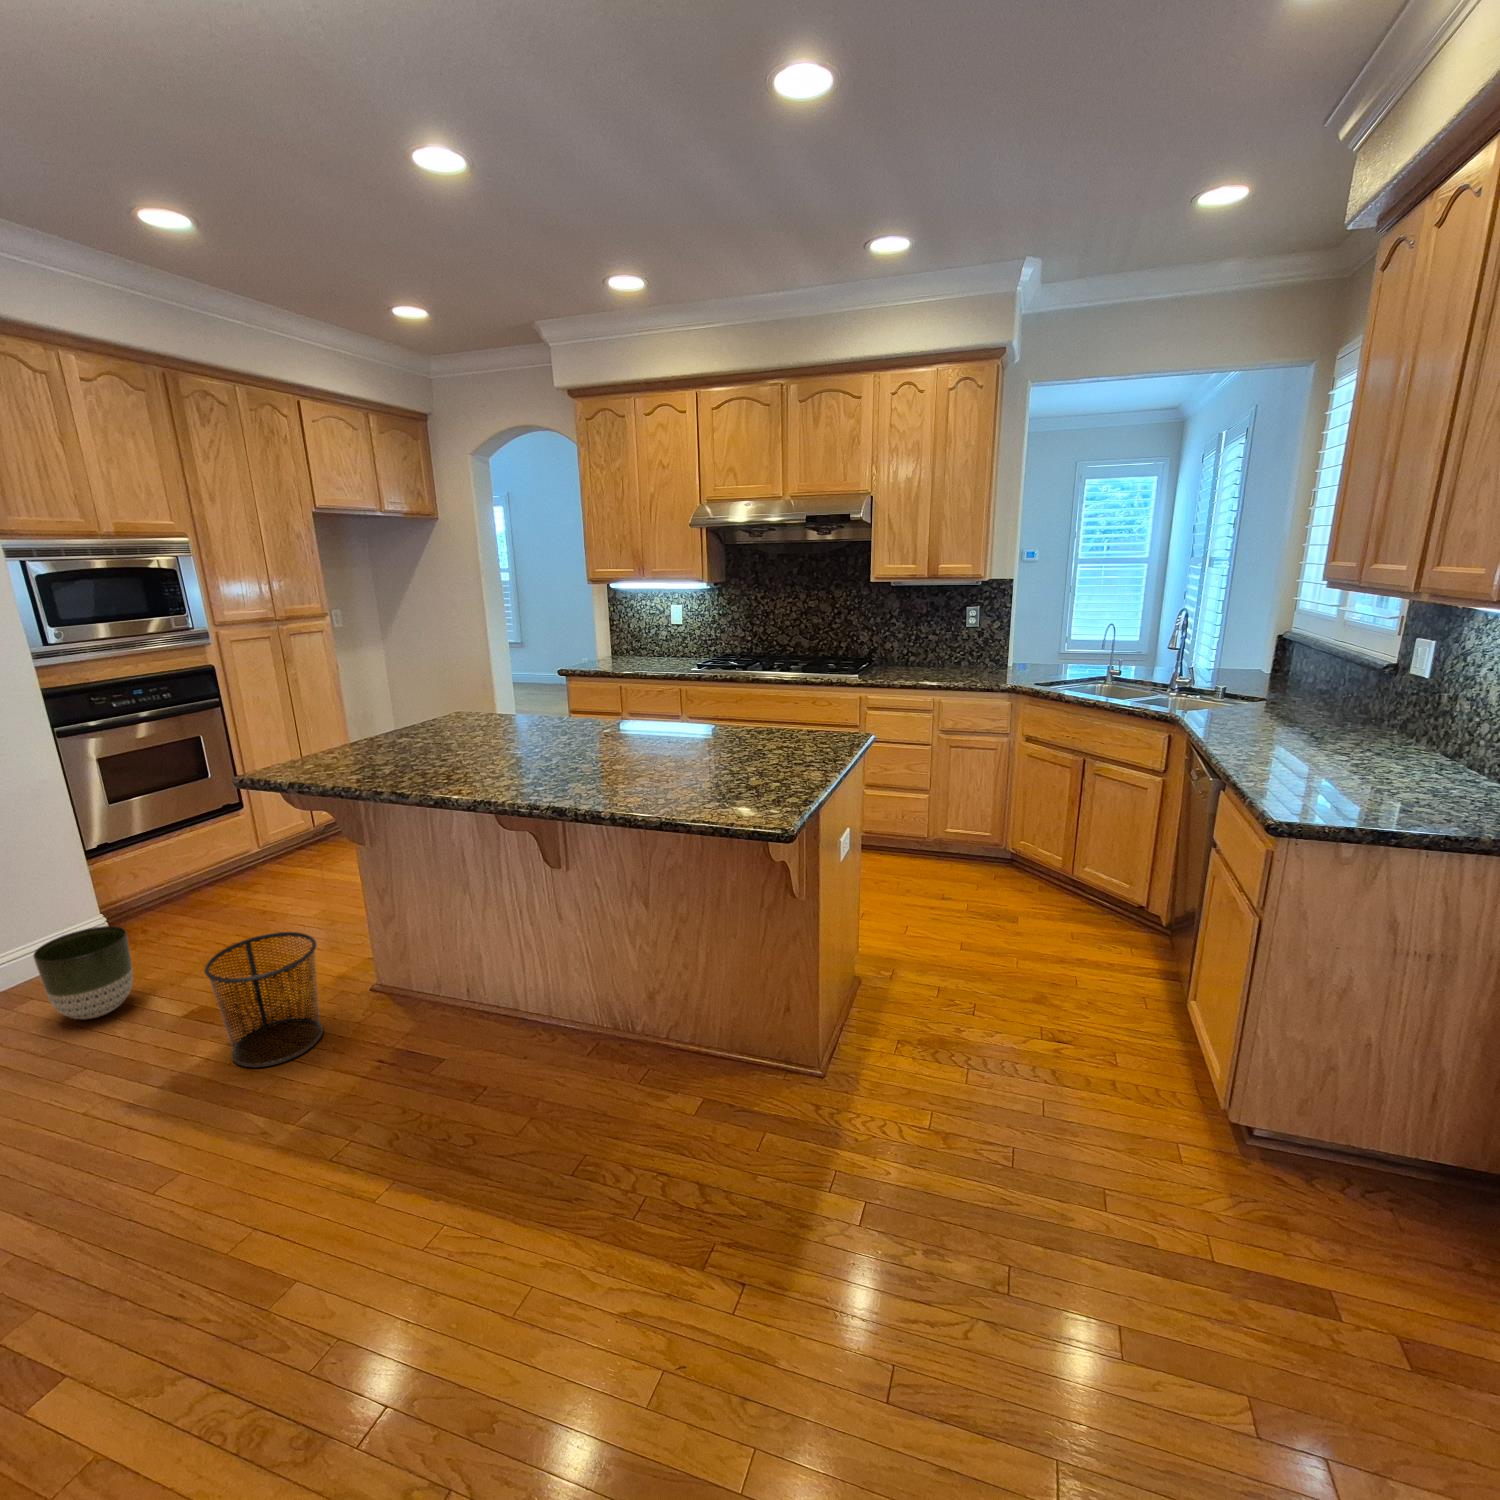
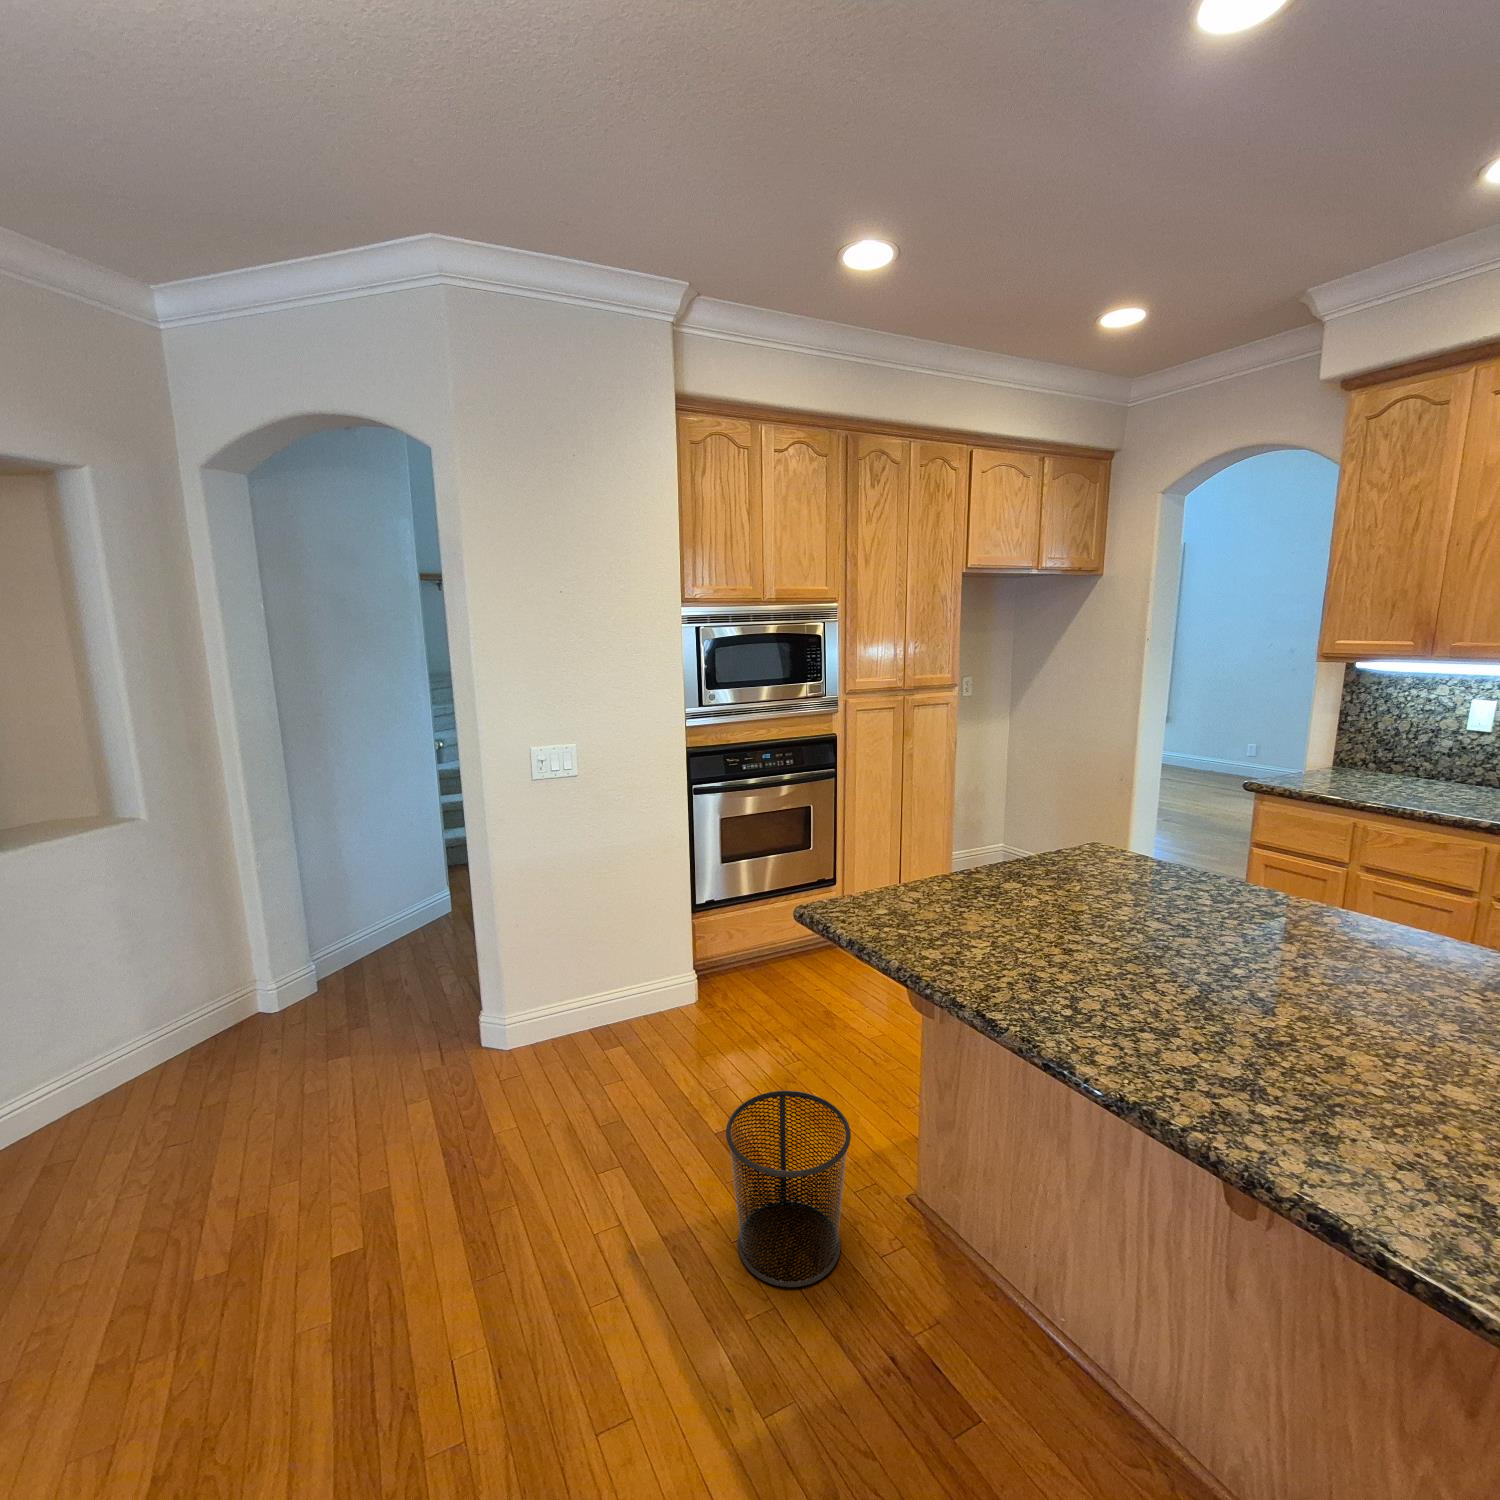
planter: present [34,926,133,1019] -> none [623,993,697,1092]

